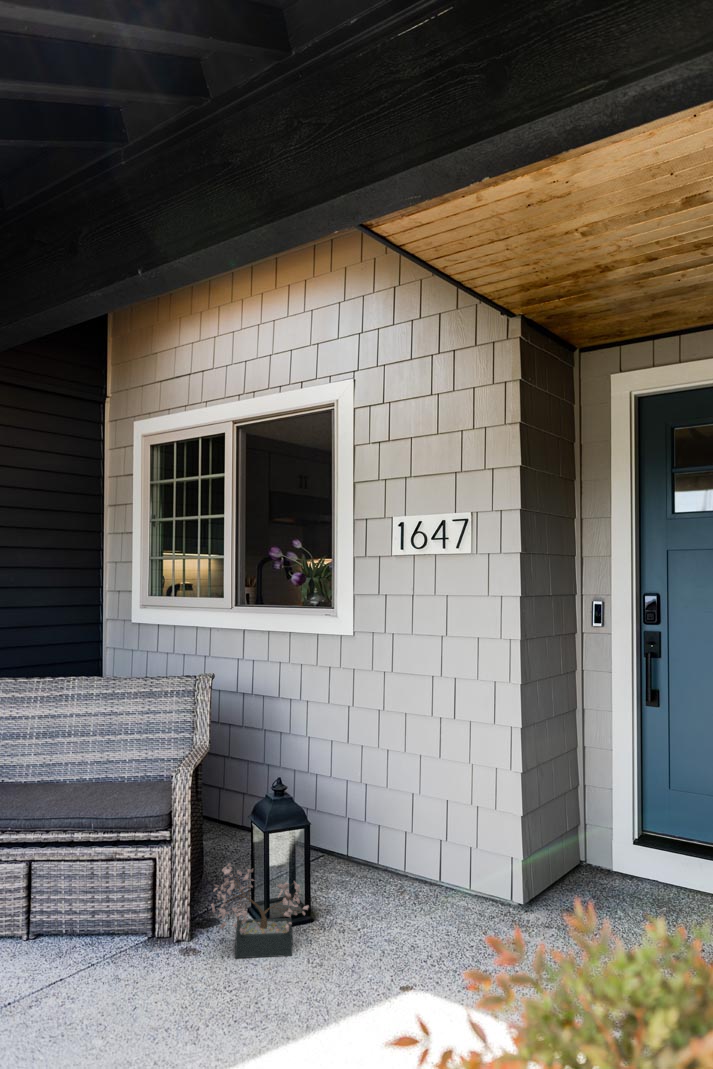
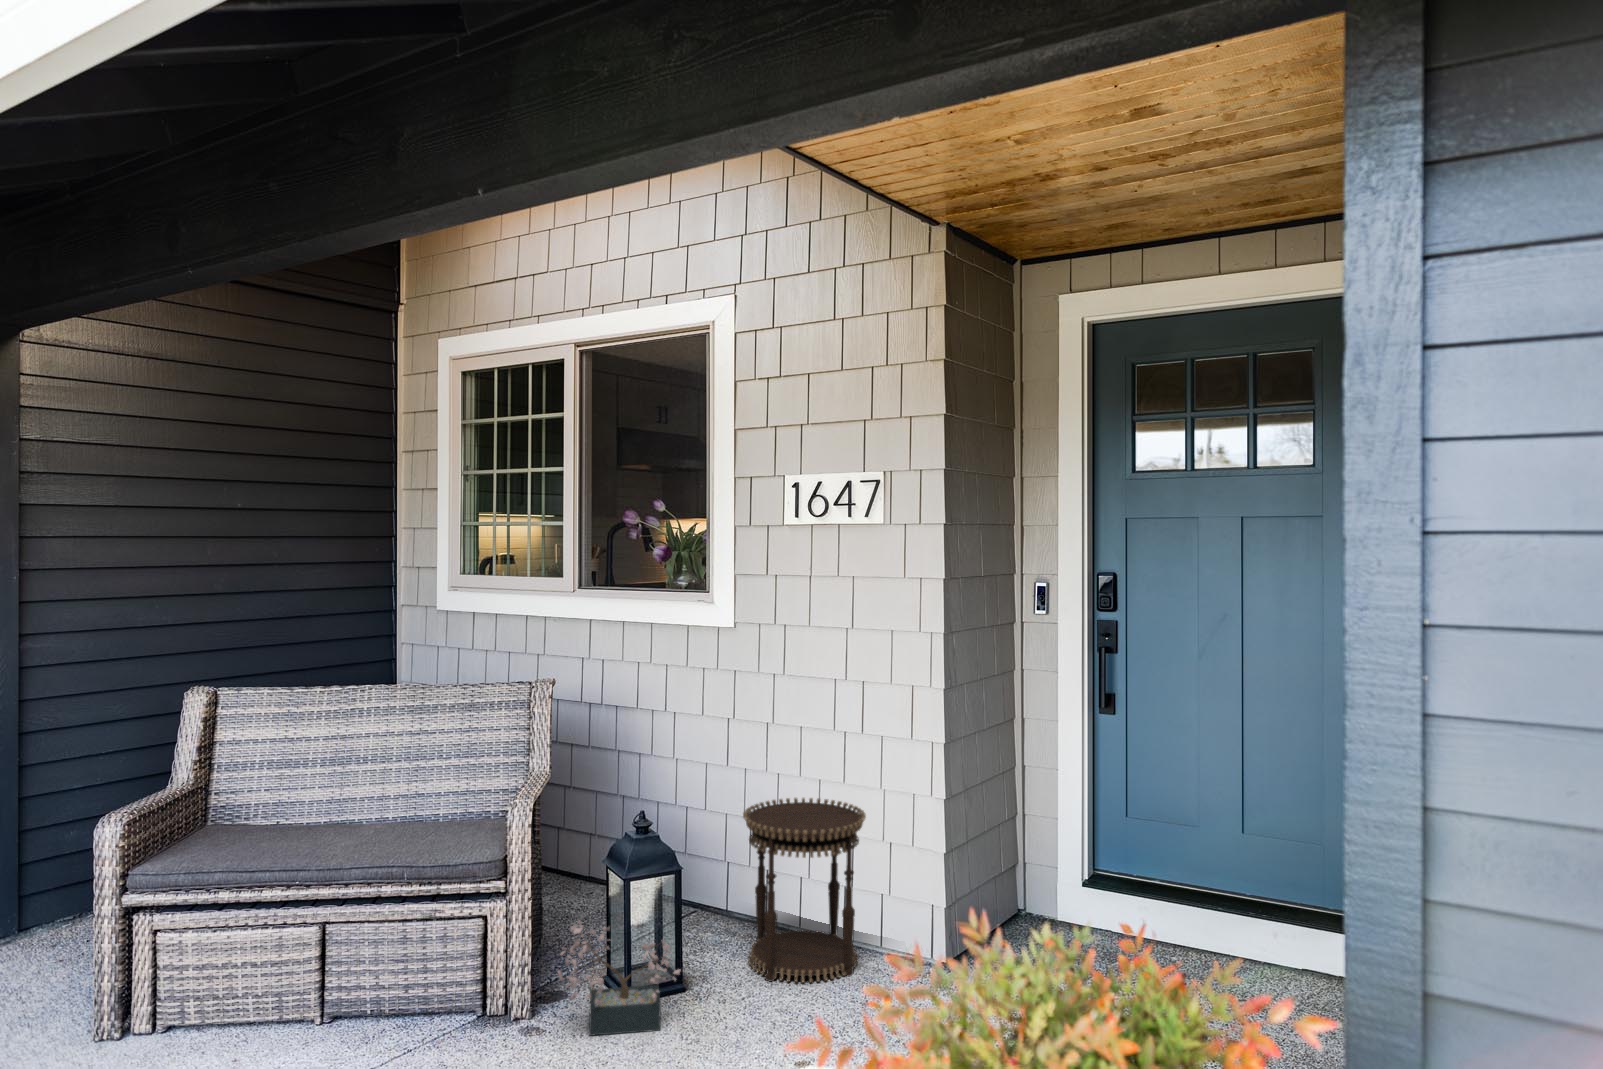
side table: none [360,769,457,919] -> present [743,798,866,982]

